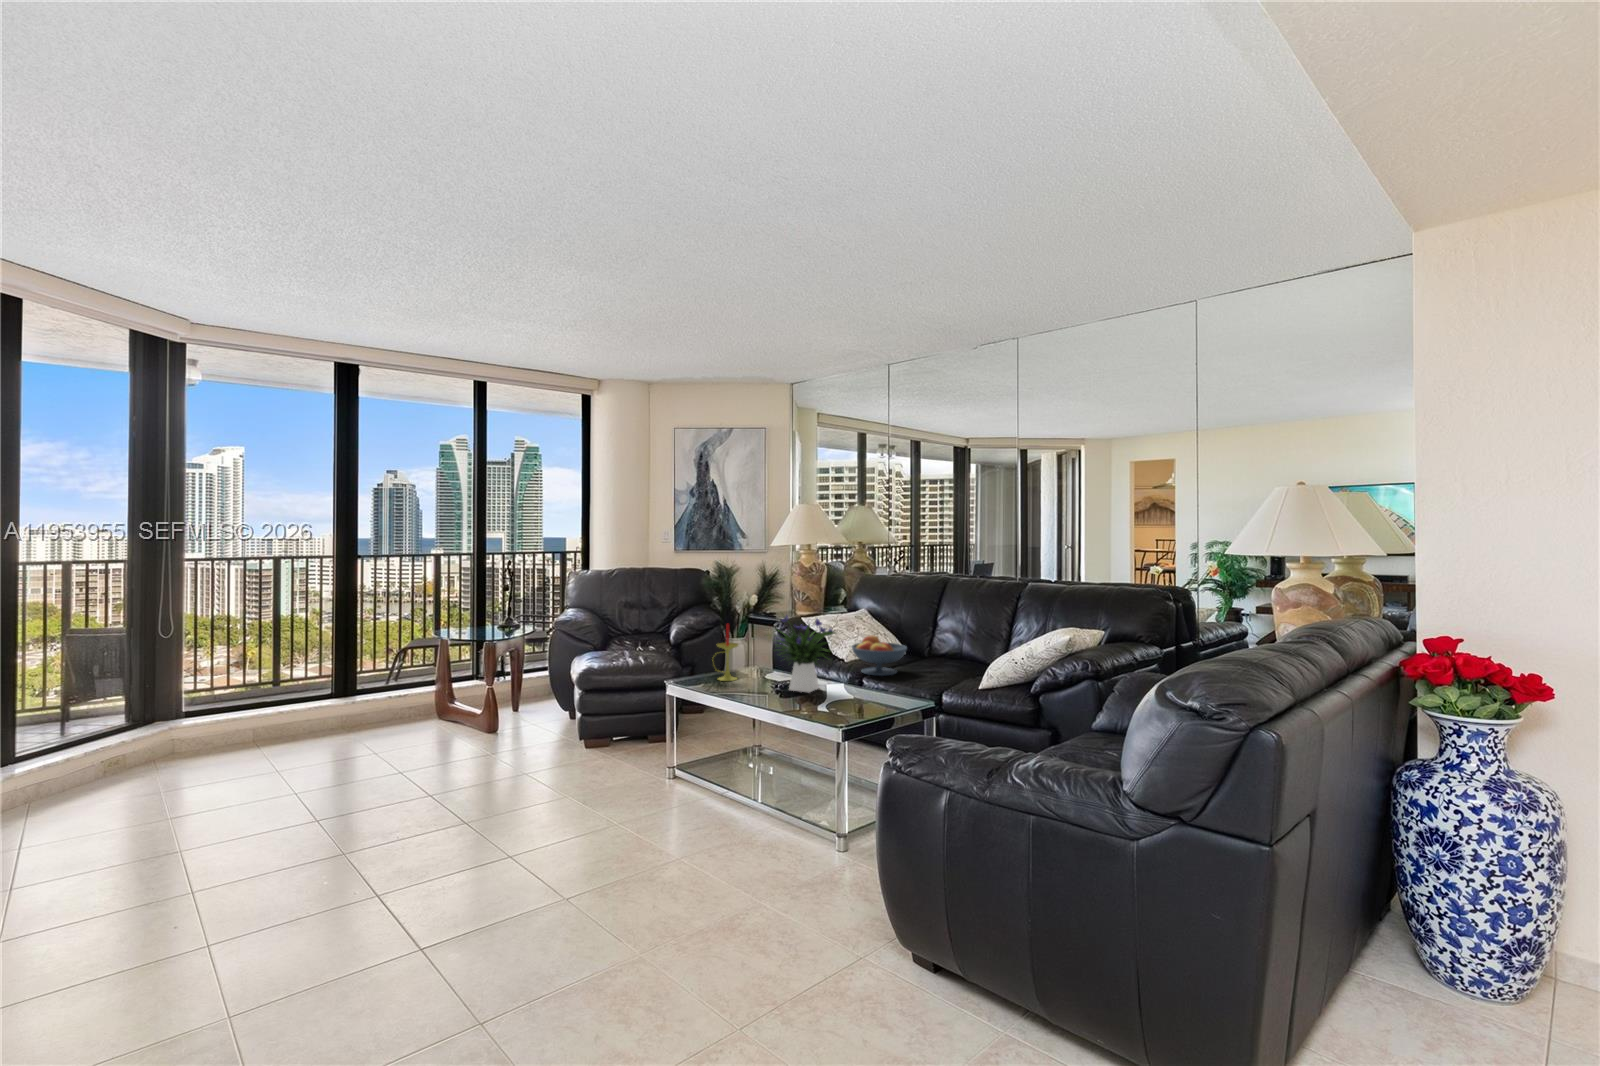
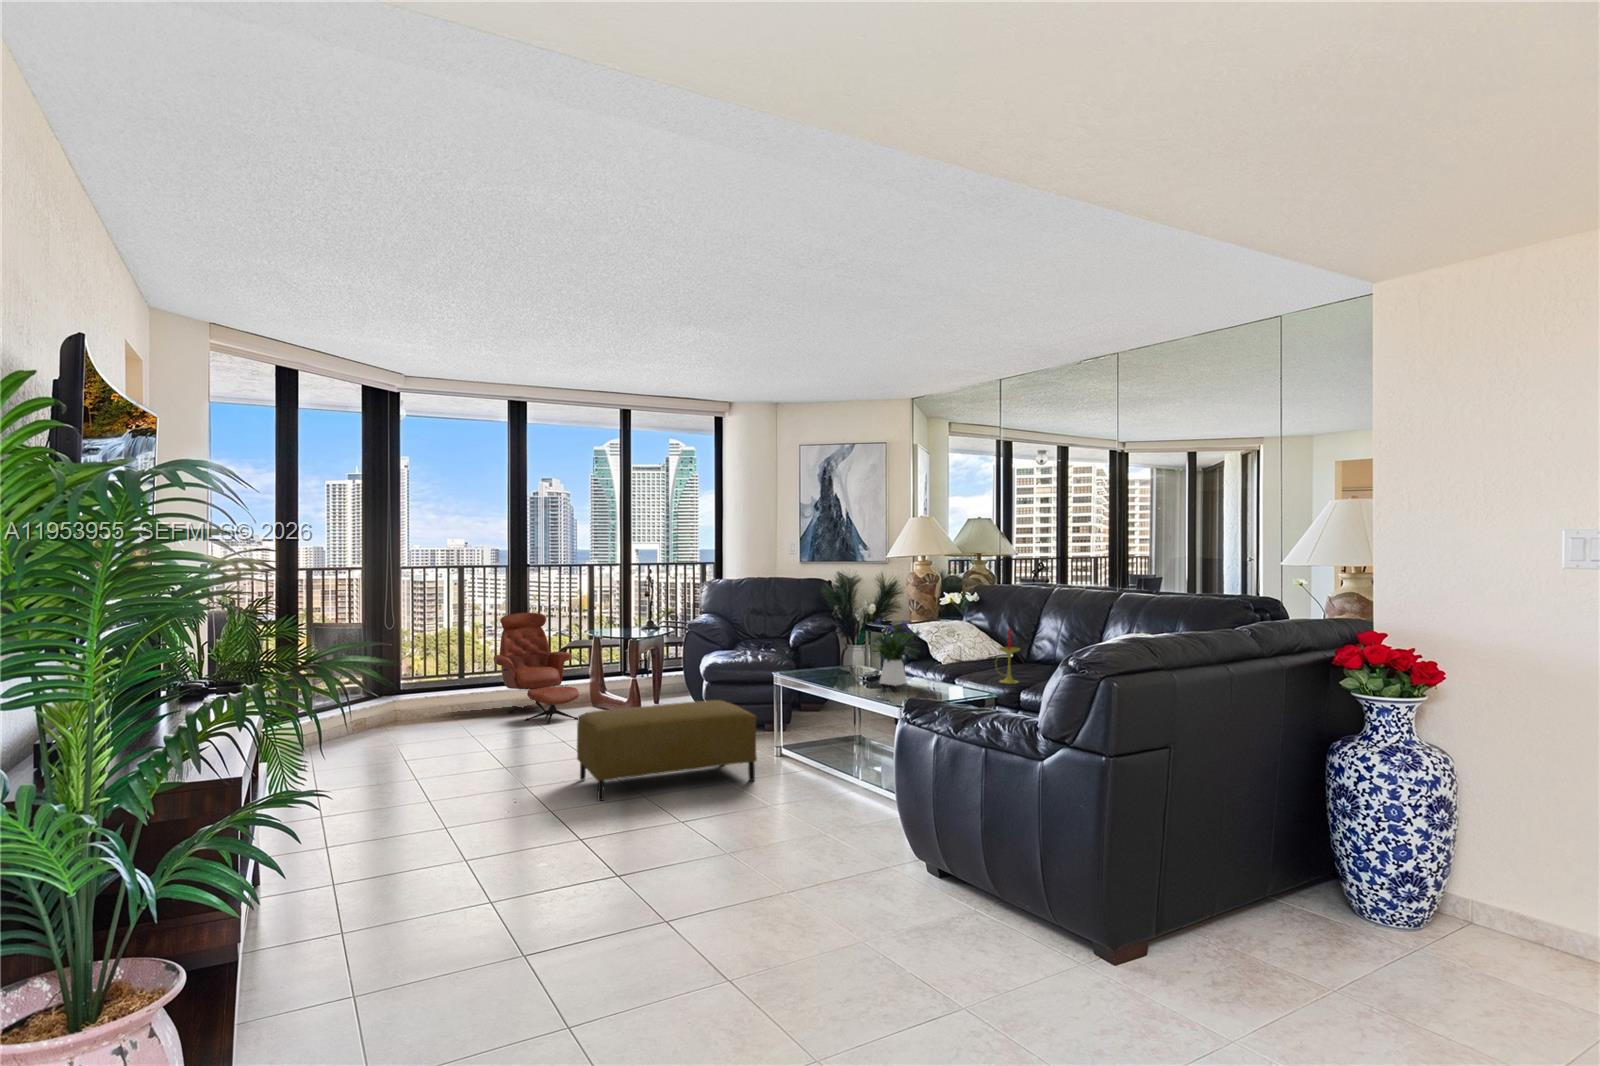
armchair: none [313,611,422,747] -> present [493,613,579,725]
candle: present [717,624,738,681] -> present [999,628,1020,684]
fruit bowl: present [852,636,907,676] -> none [944,639,996,676]
ottoman: none [417,719,652,869] -> present [577,700,757,801]

